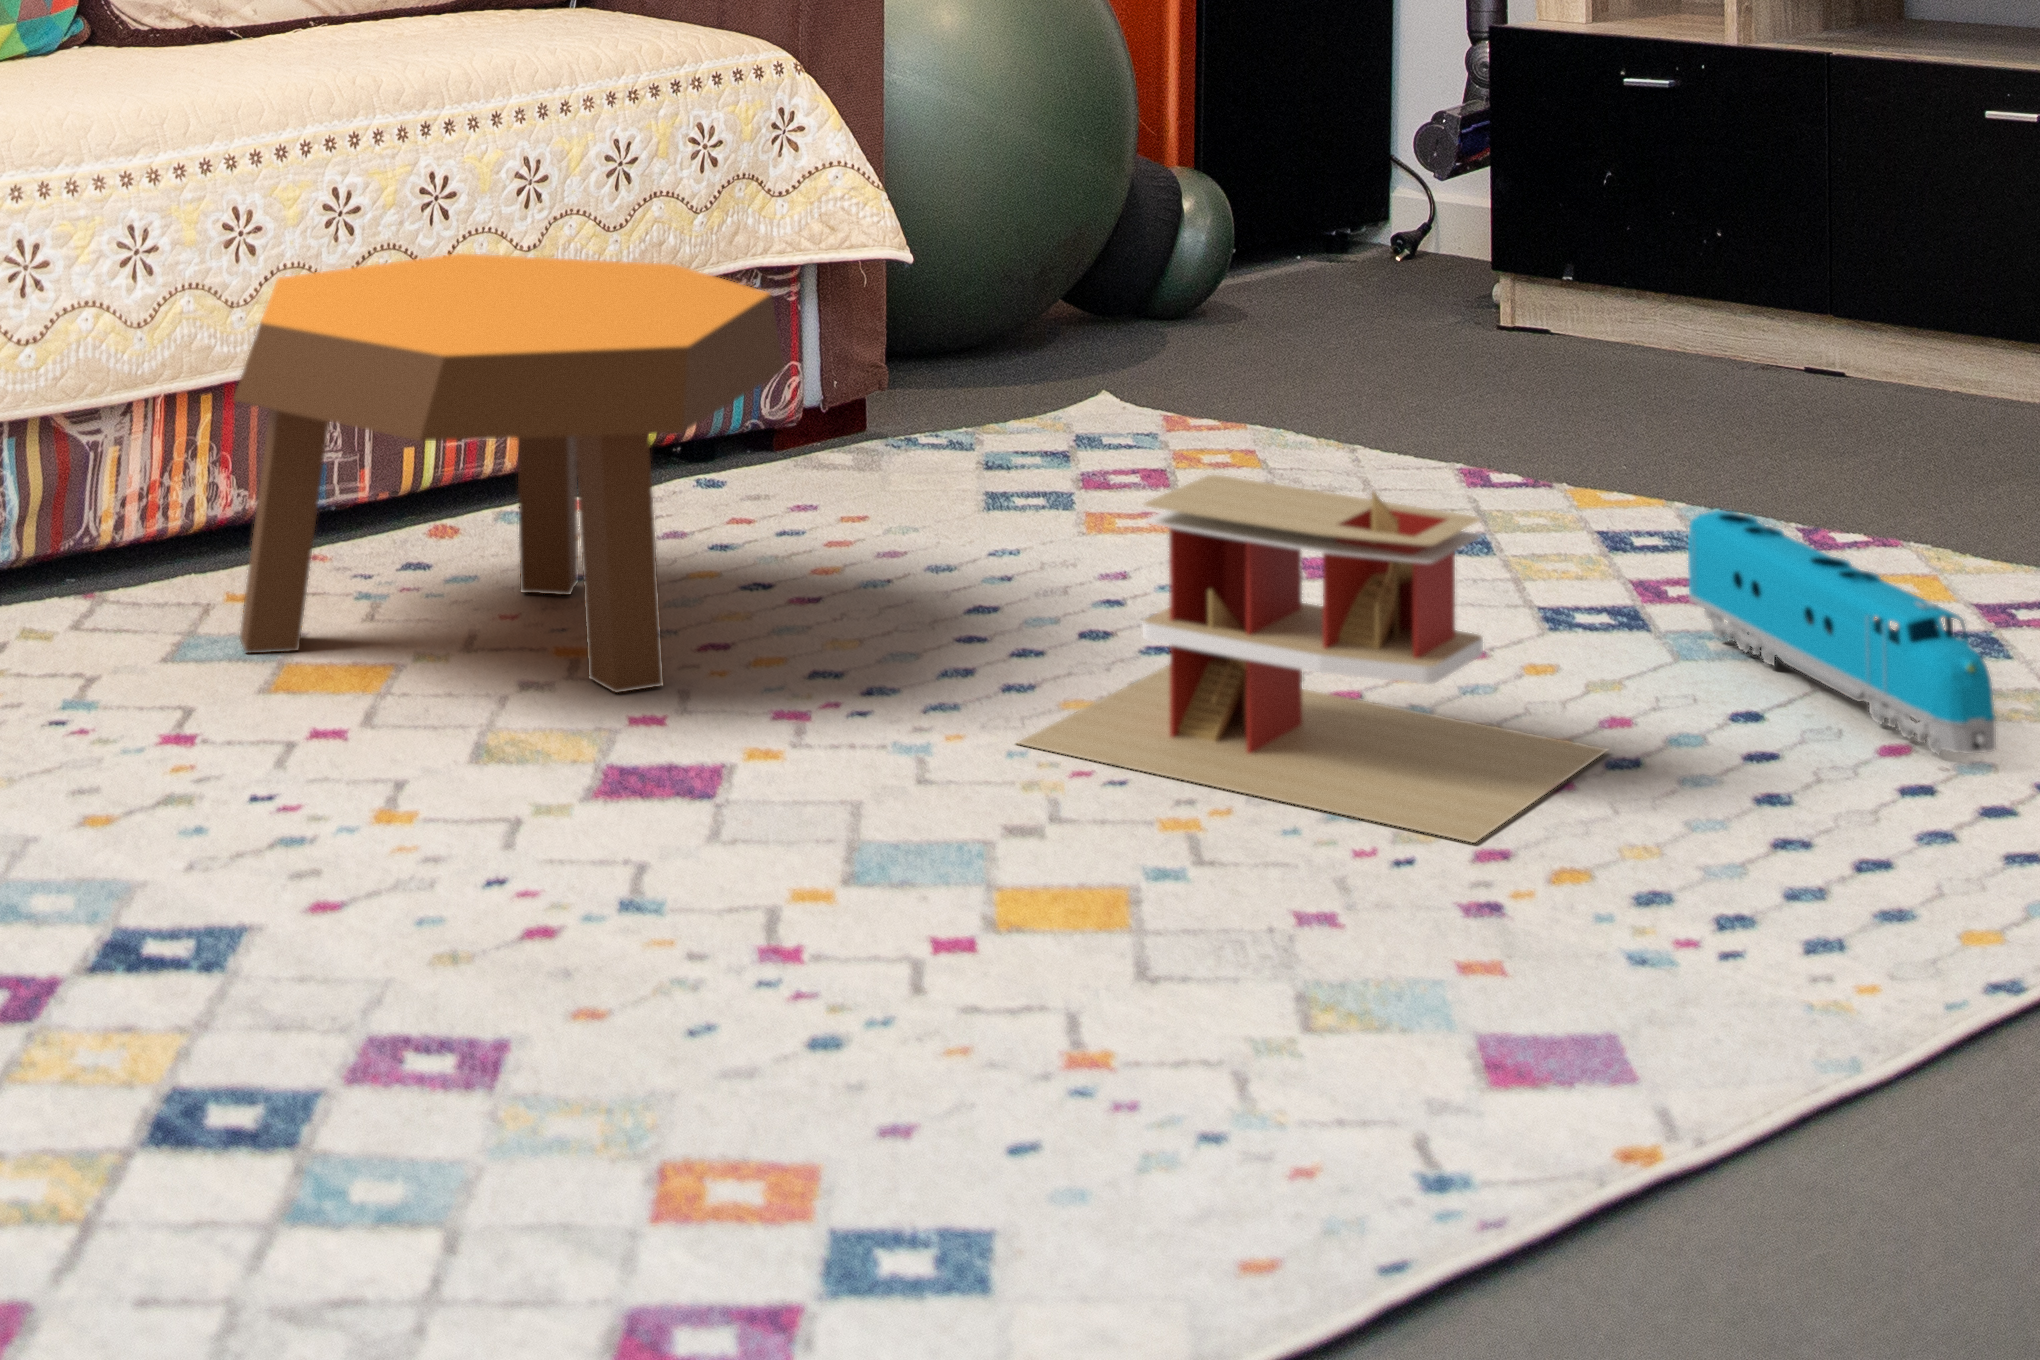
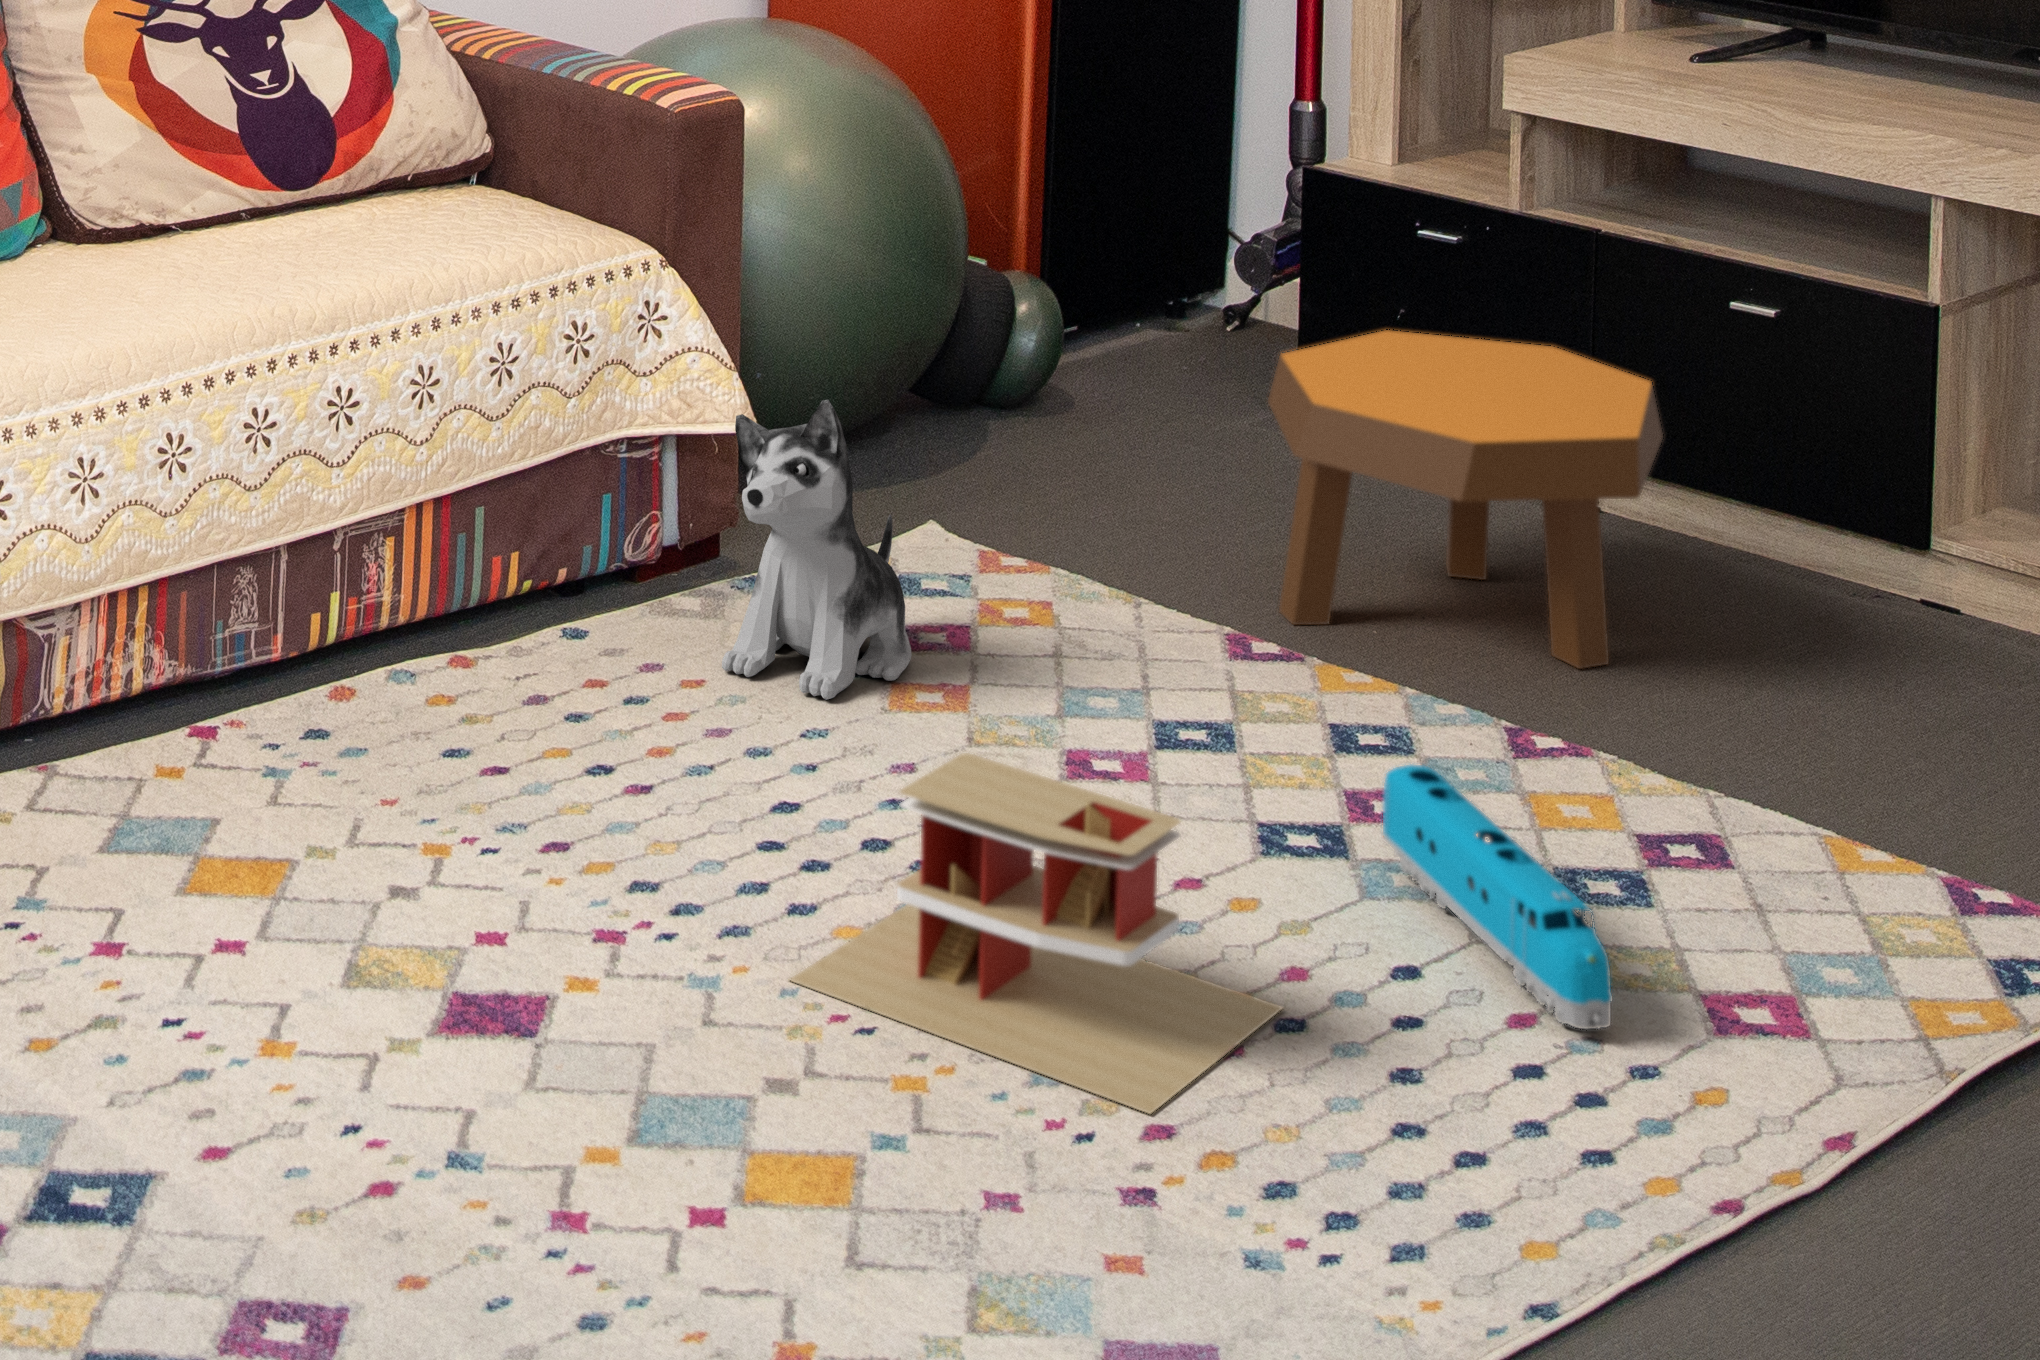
plush toy: none [891,172,1109,518] -> present [722,400,912,700]
footstool: present [234,253,784,693] -> present [1268,330,1663,669]

